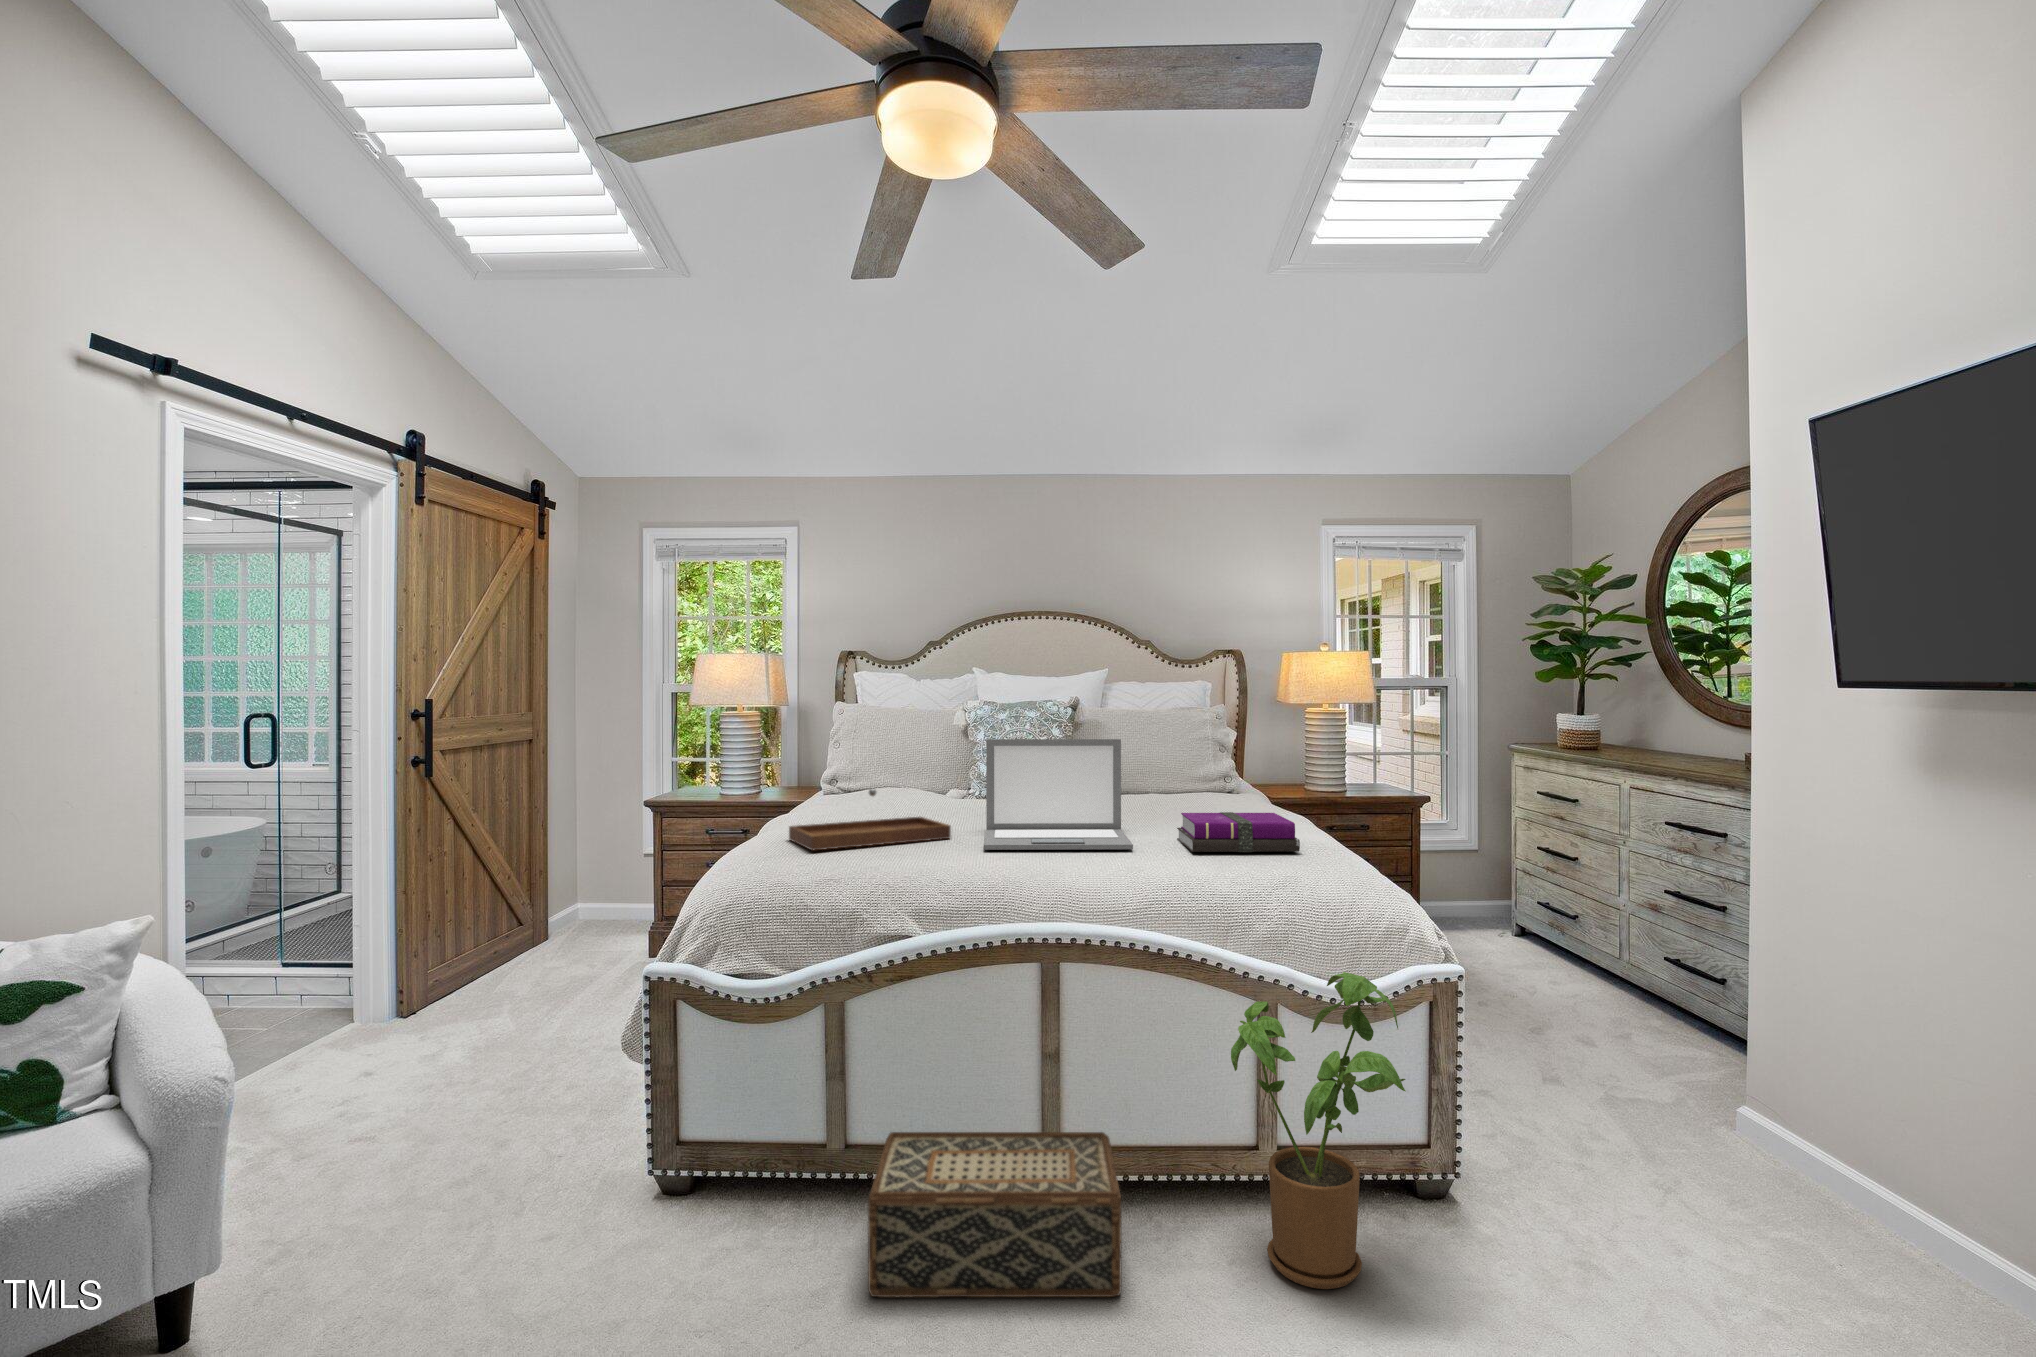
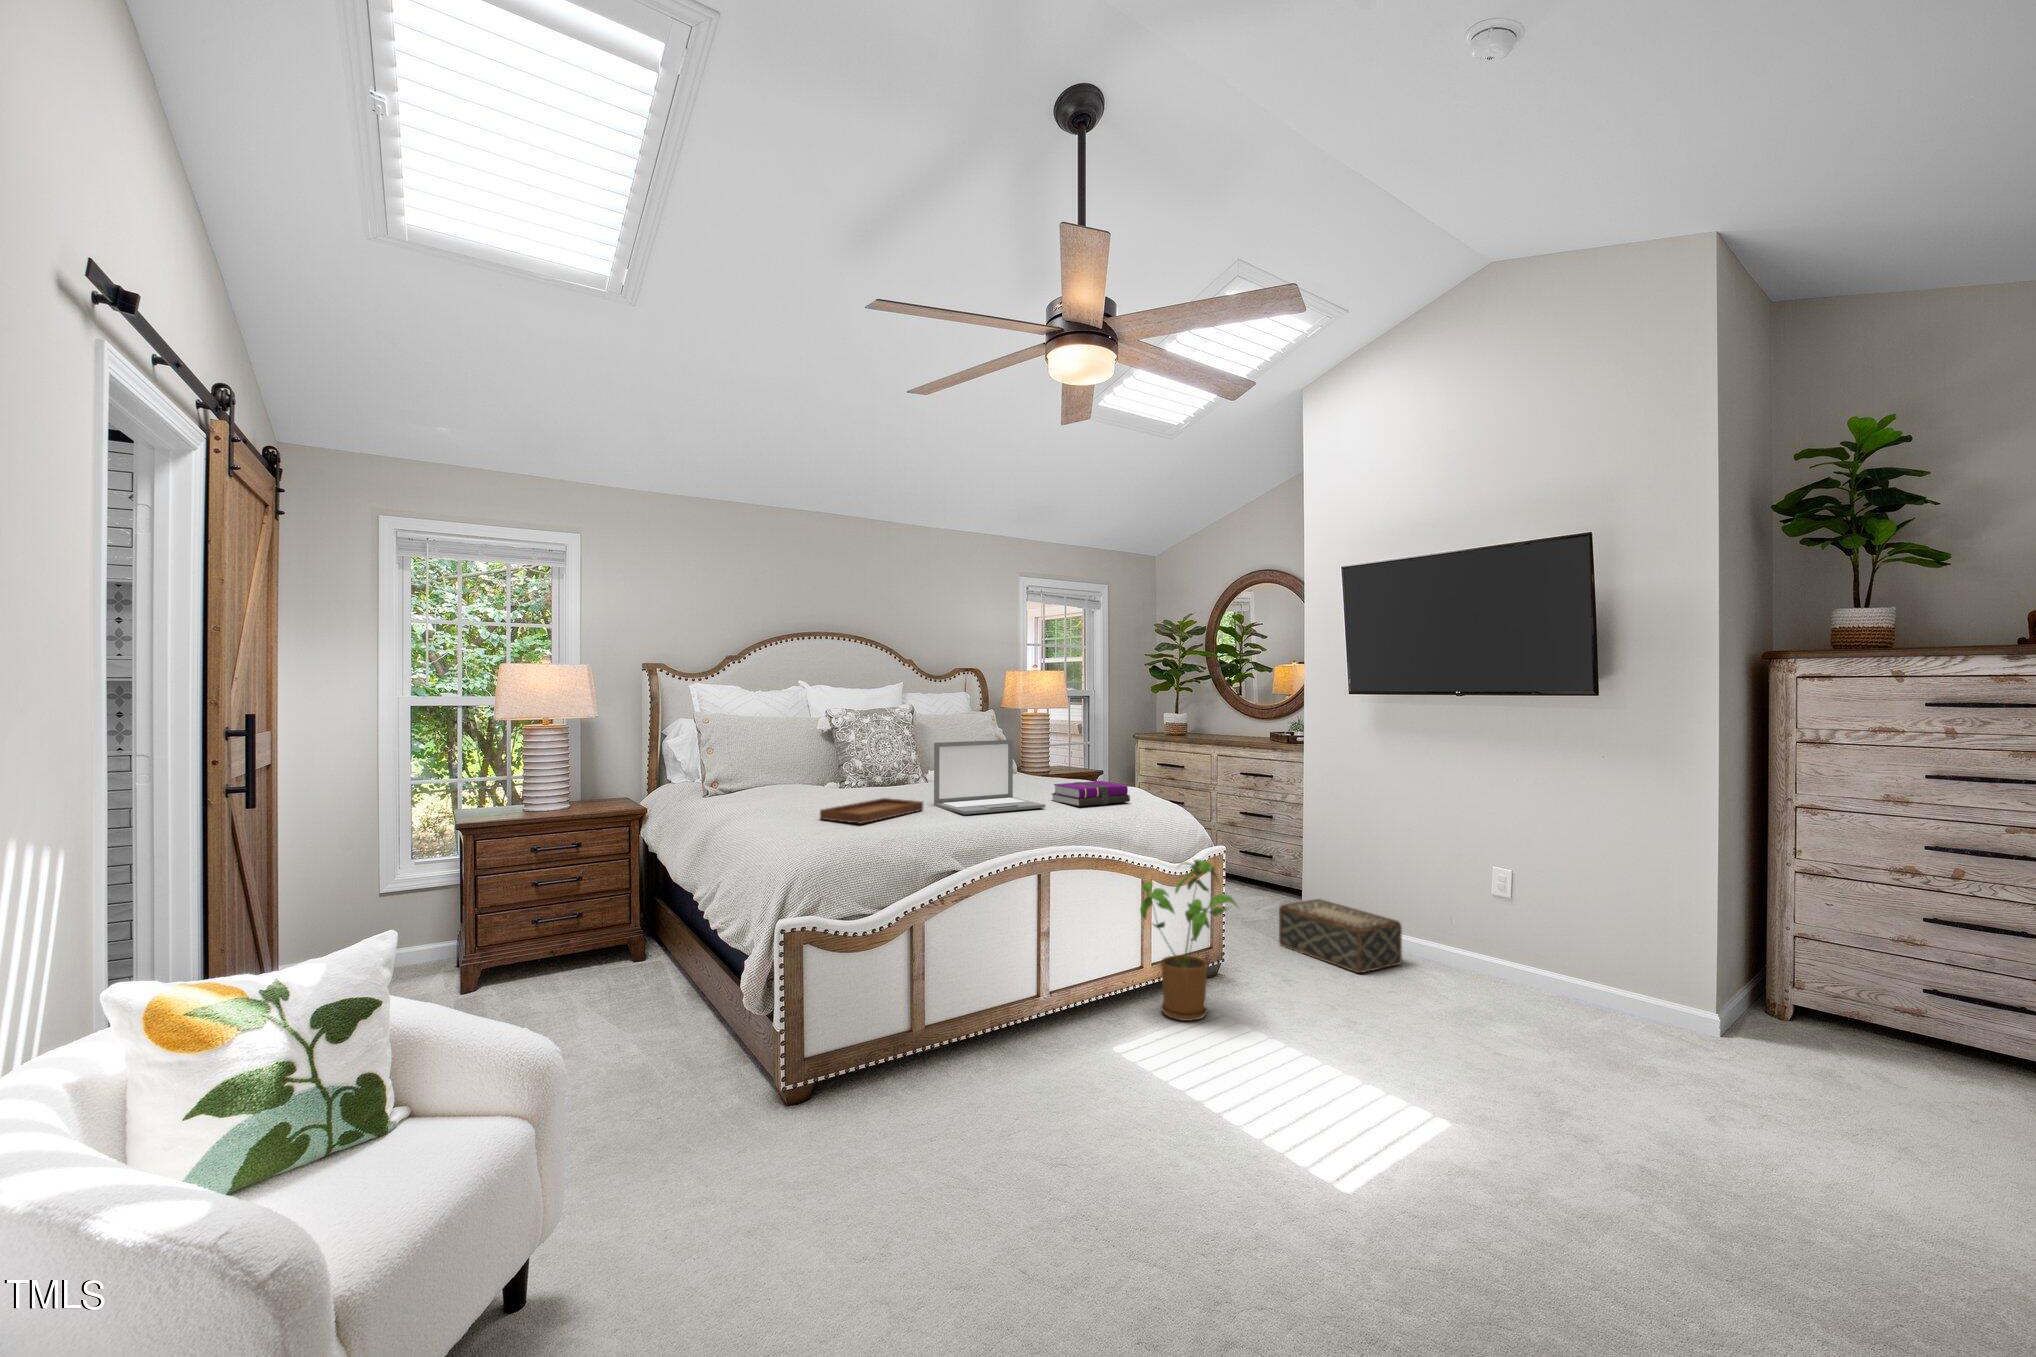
woven basket: present [868,1132,1121,1297] -> present [1279,899,1402,973]

